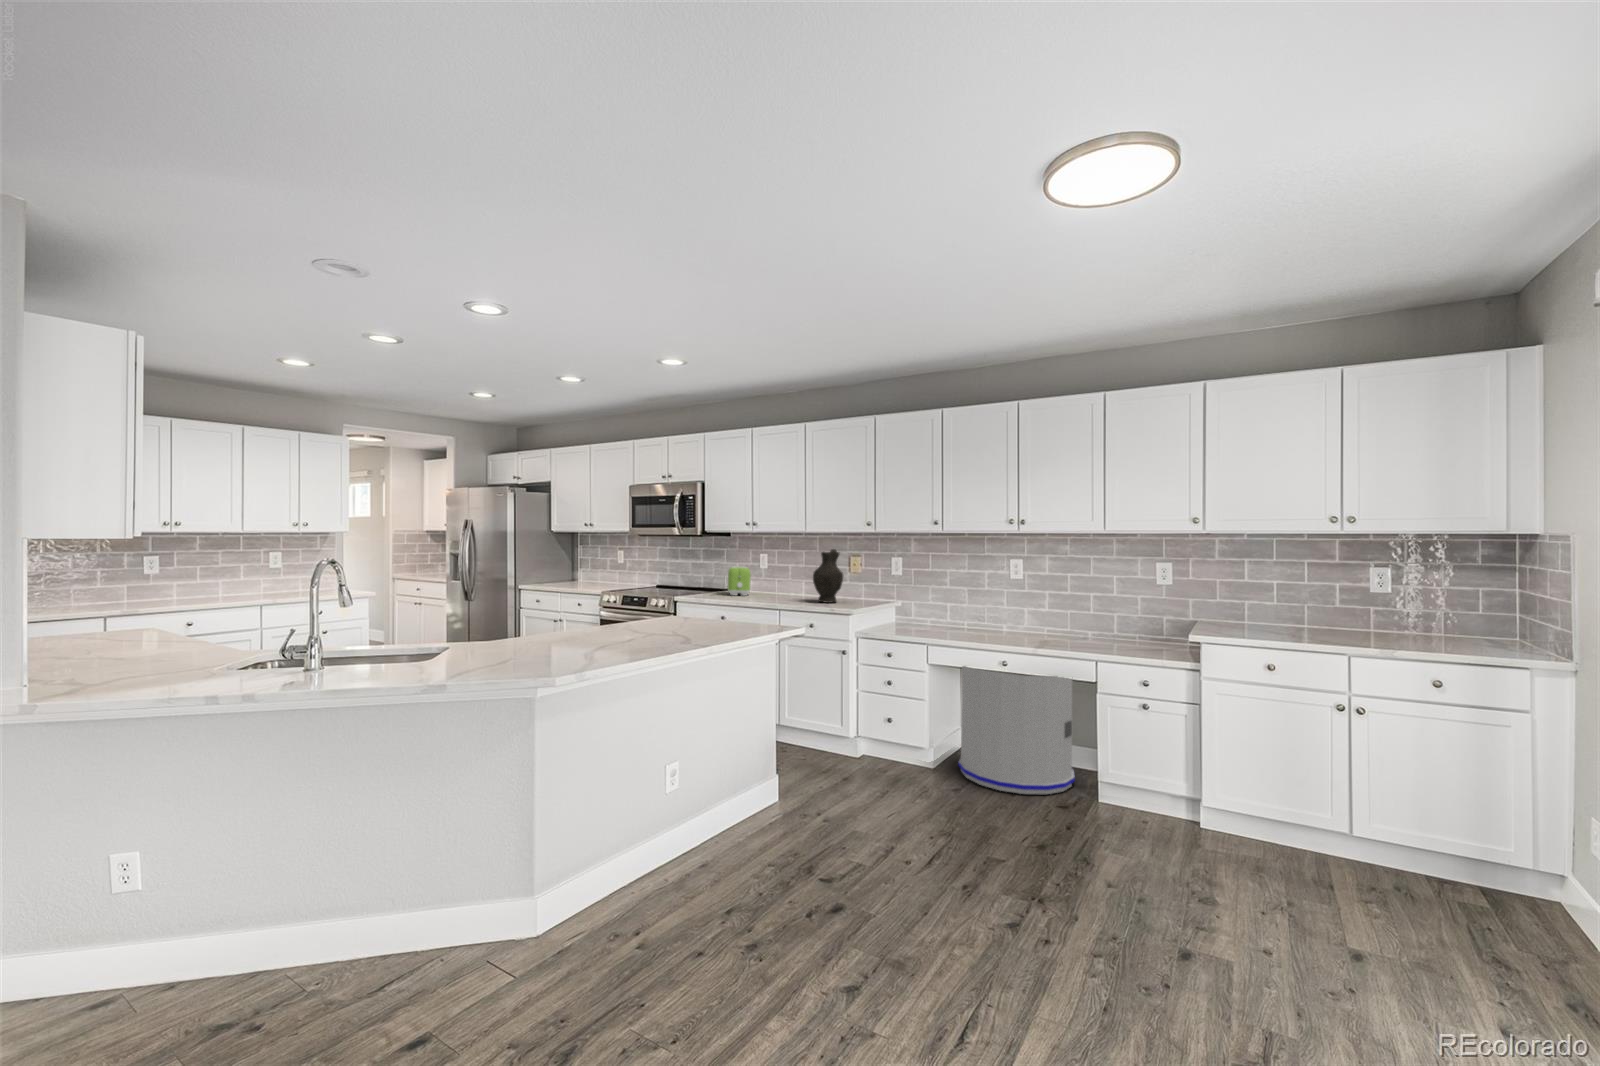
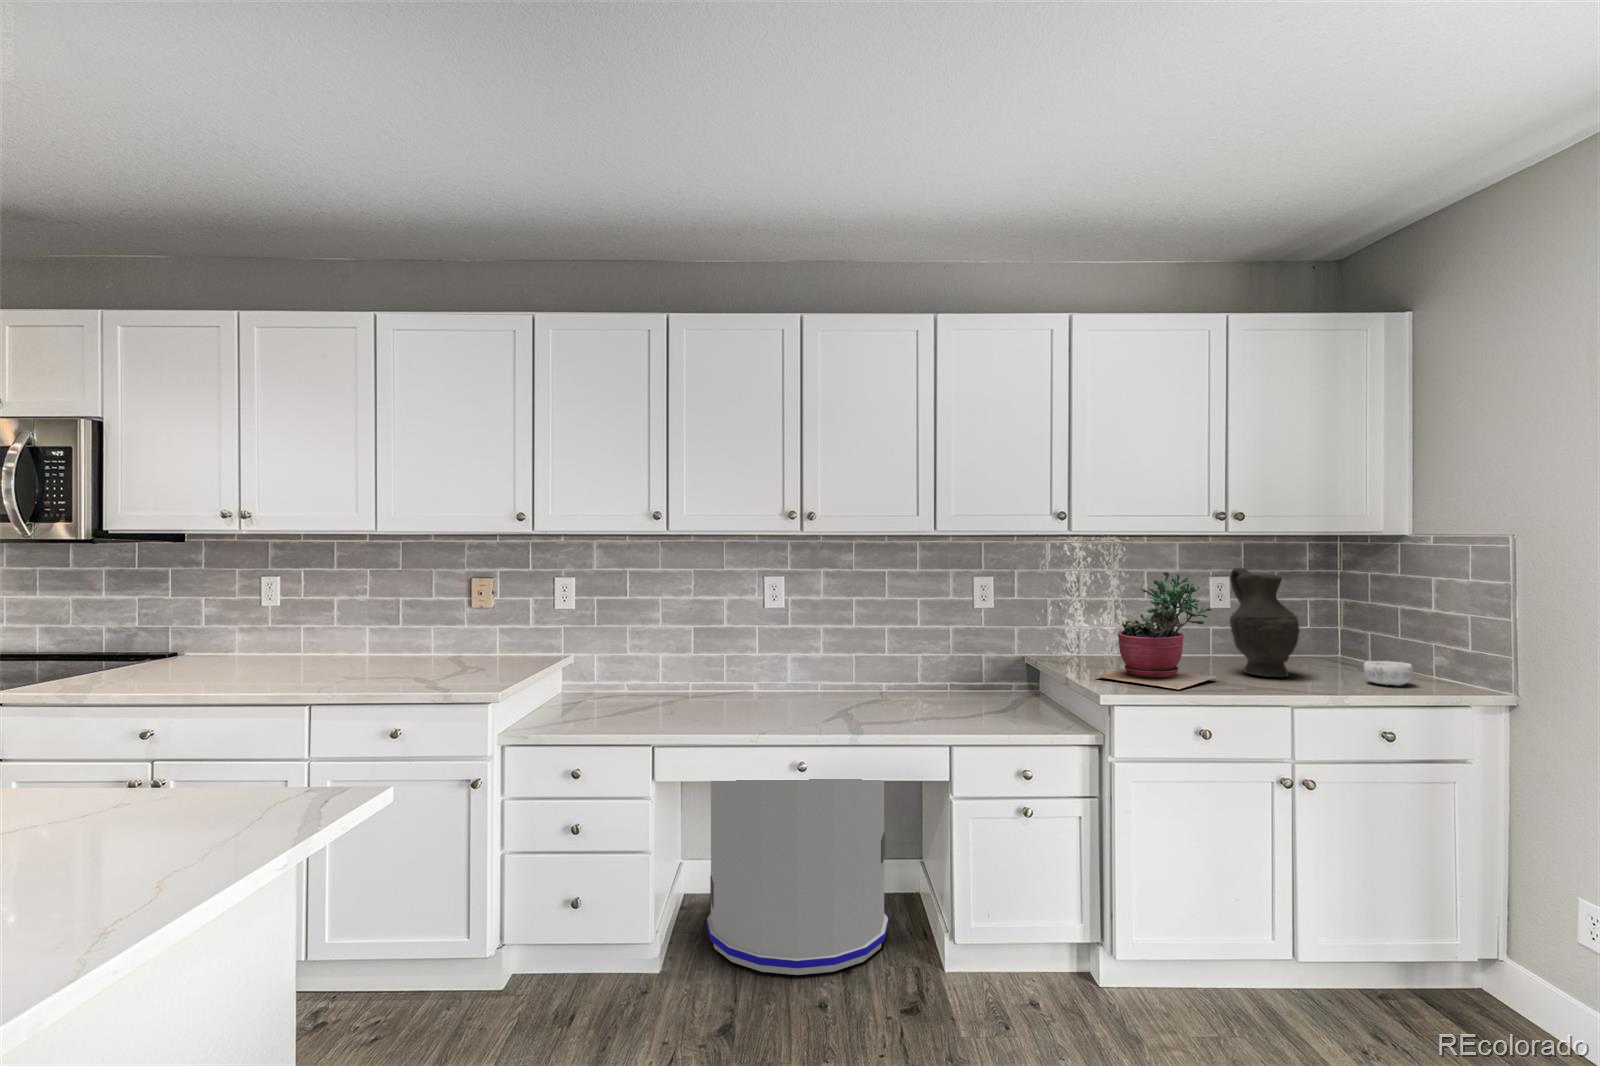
decorative vase: present [813,549,843,603] -> present [1230,568,1300,677]
succulent plant: none [1223,557,1329,639] -> present [1096,572,1216,690]
toaster: present [728,566,751,595] -> none [182,604,243,672]
decorative bowl: none [1476,633,1528,653] -> present [1364,661,1413,686]

